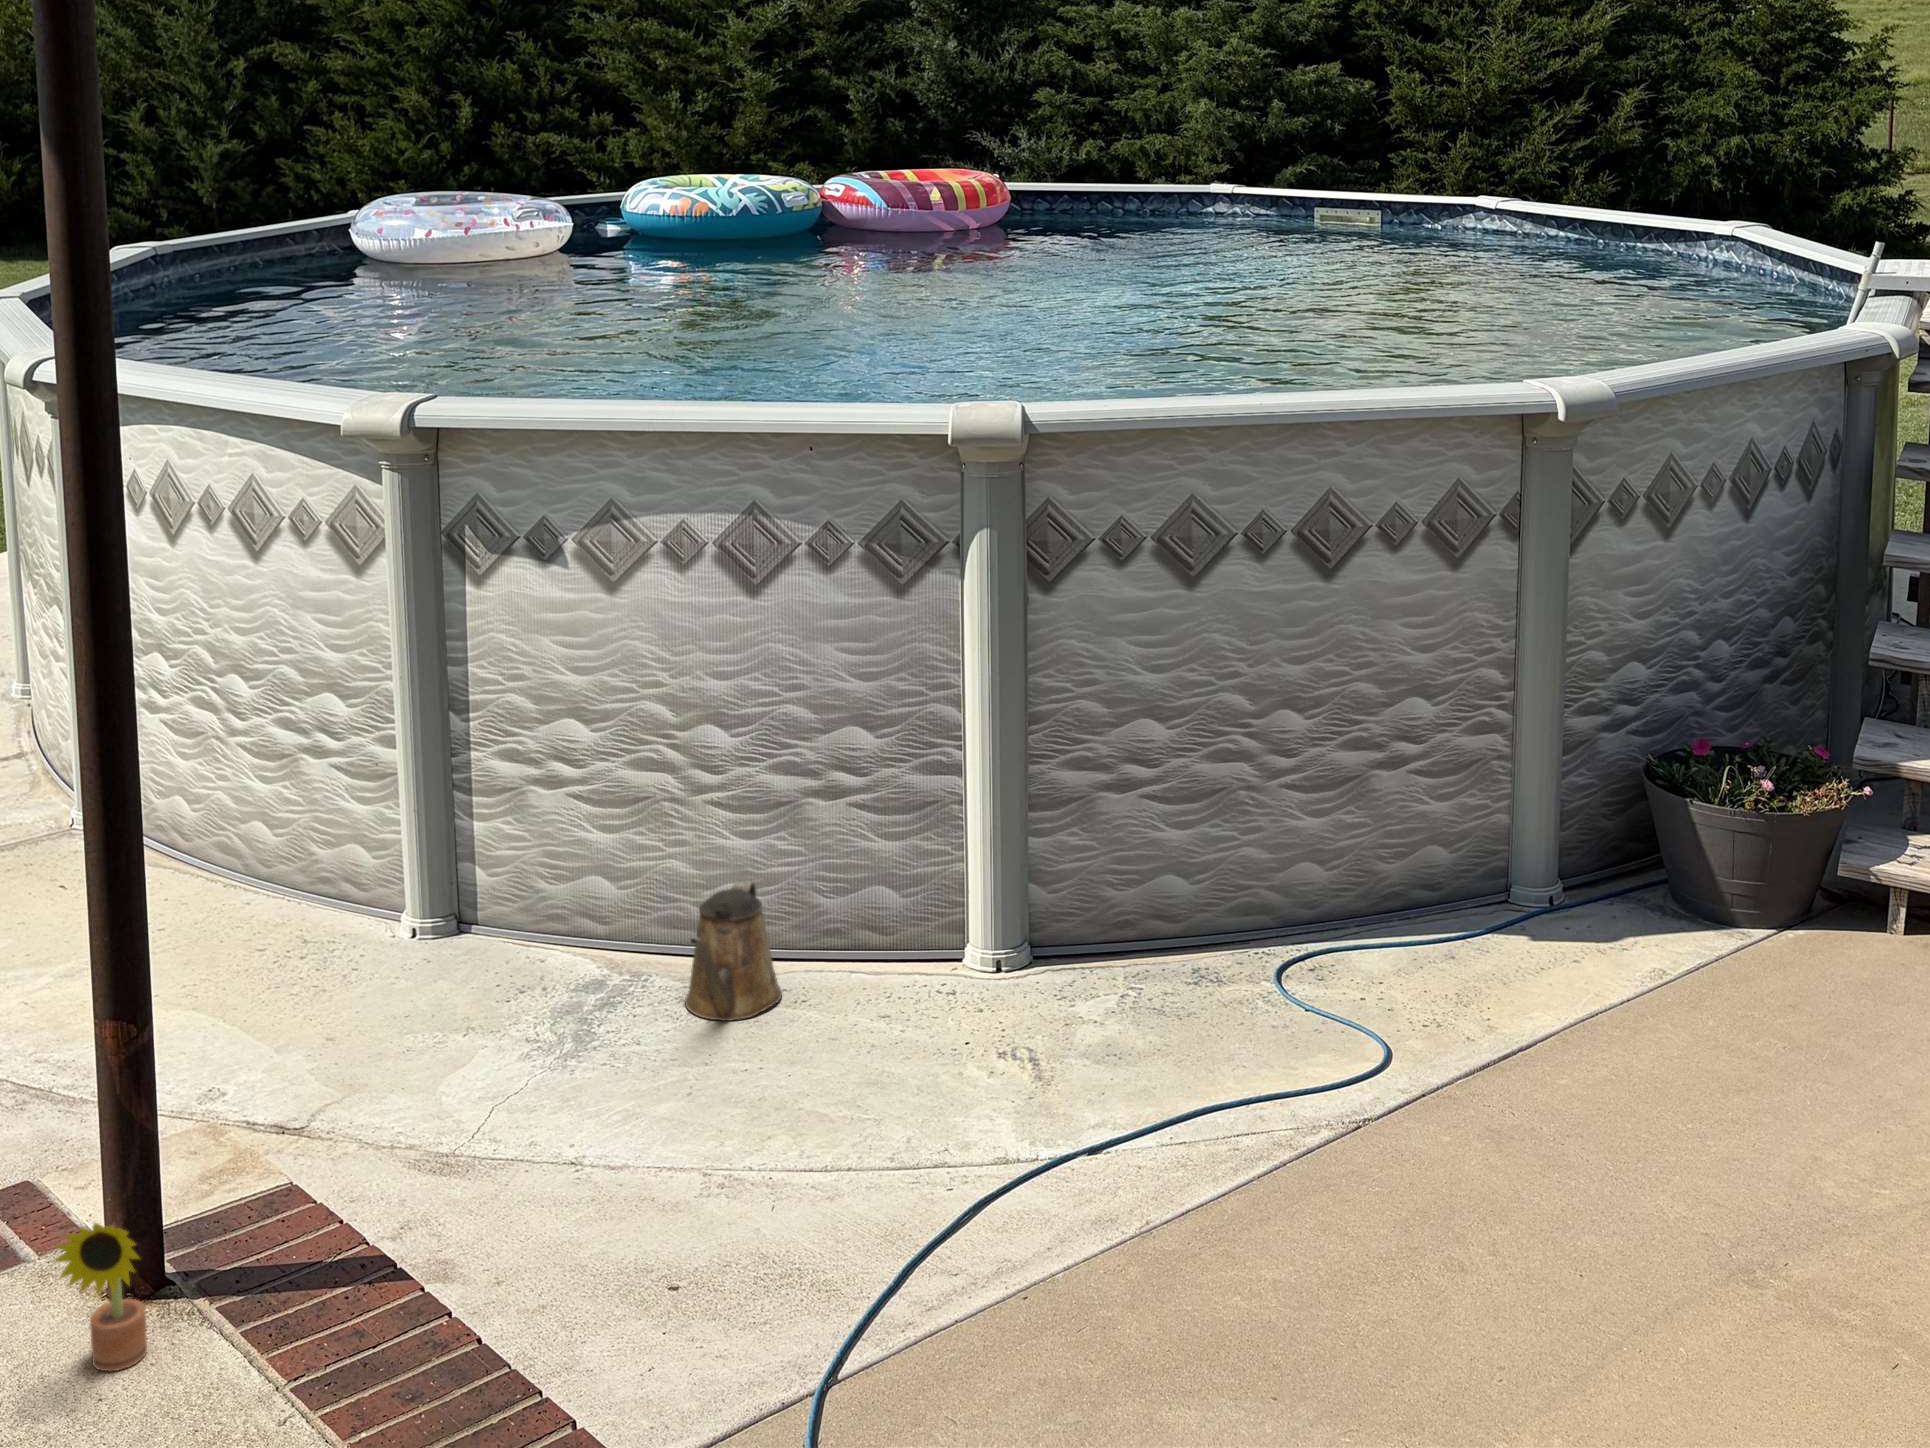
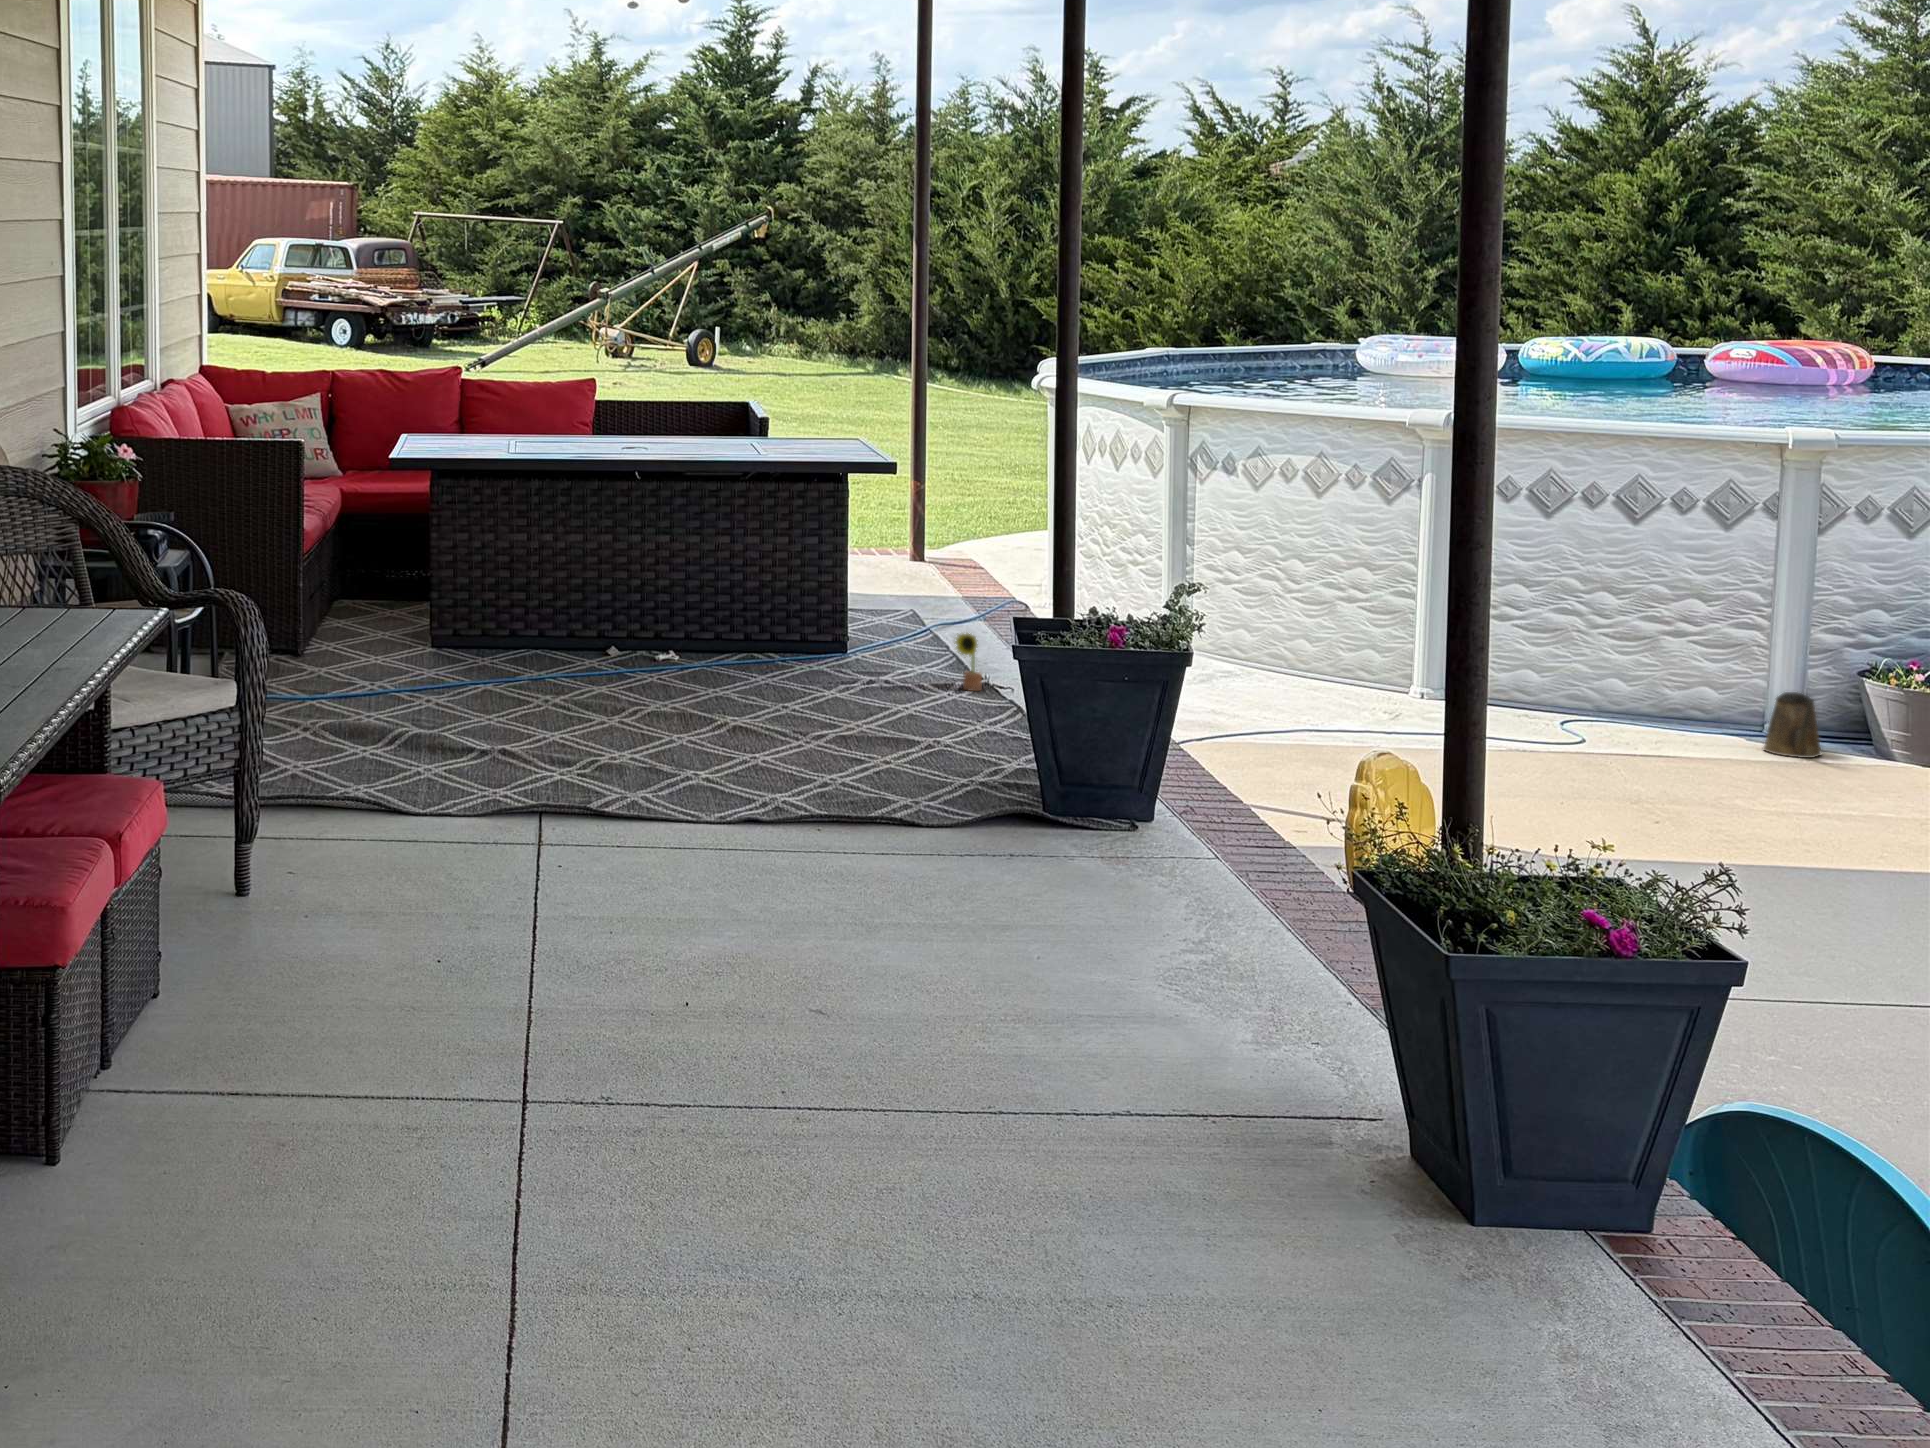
watering can: present [685,881,782,1021] -> present [1763,692,1822,758]

